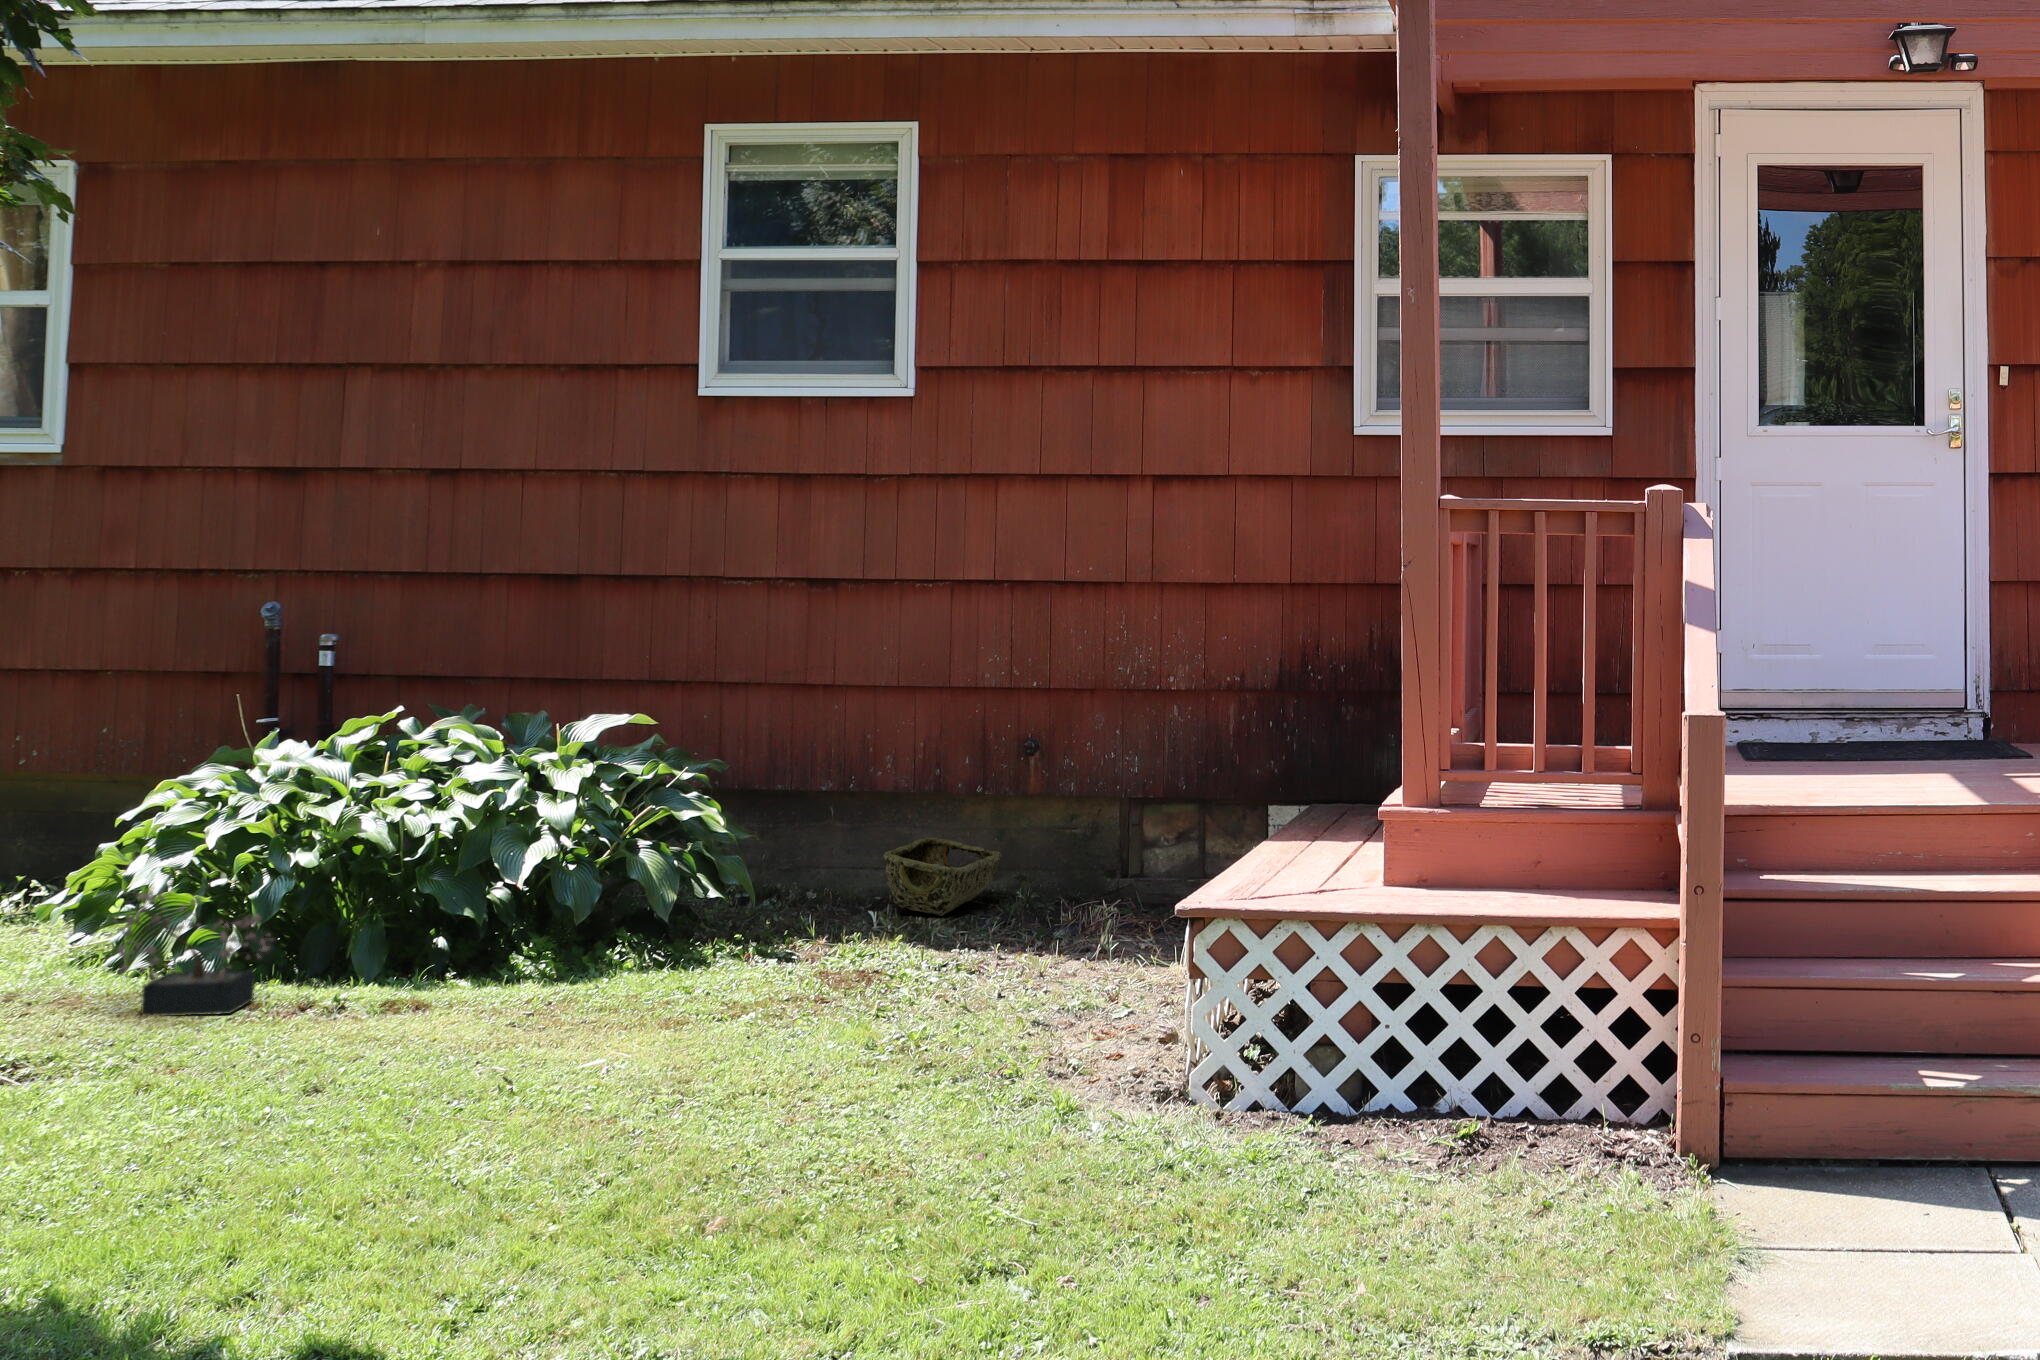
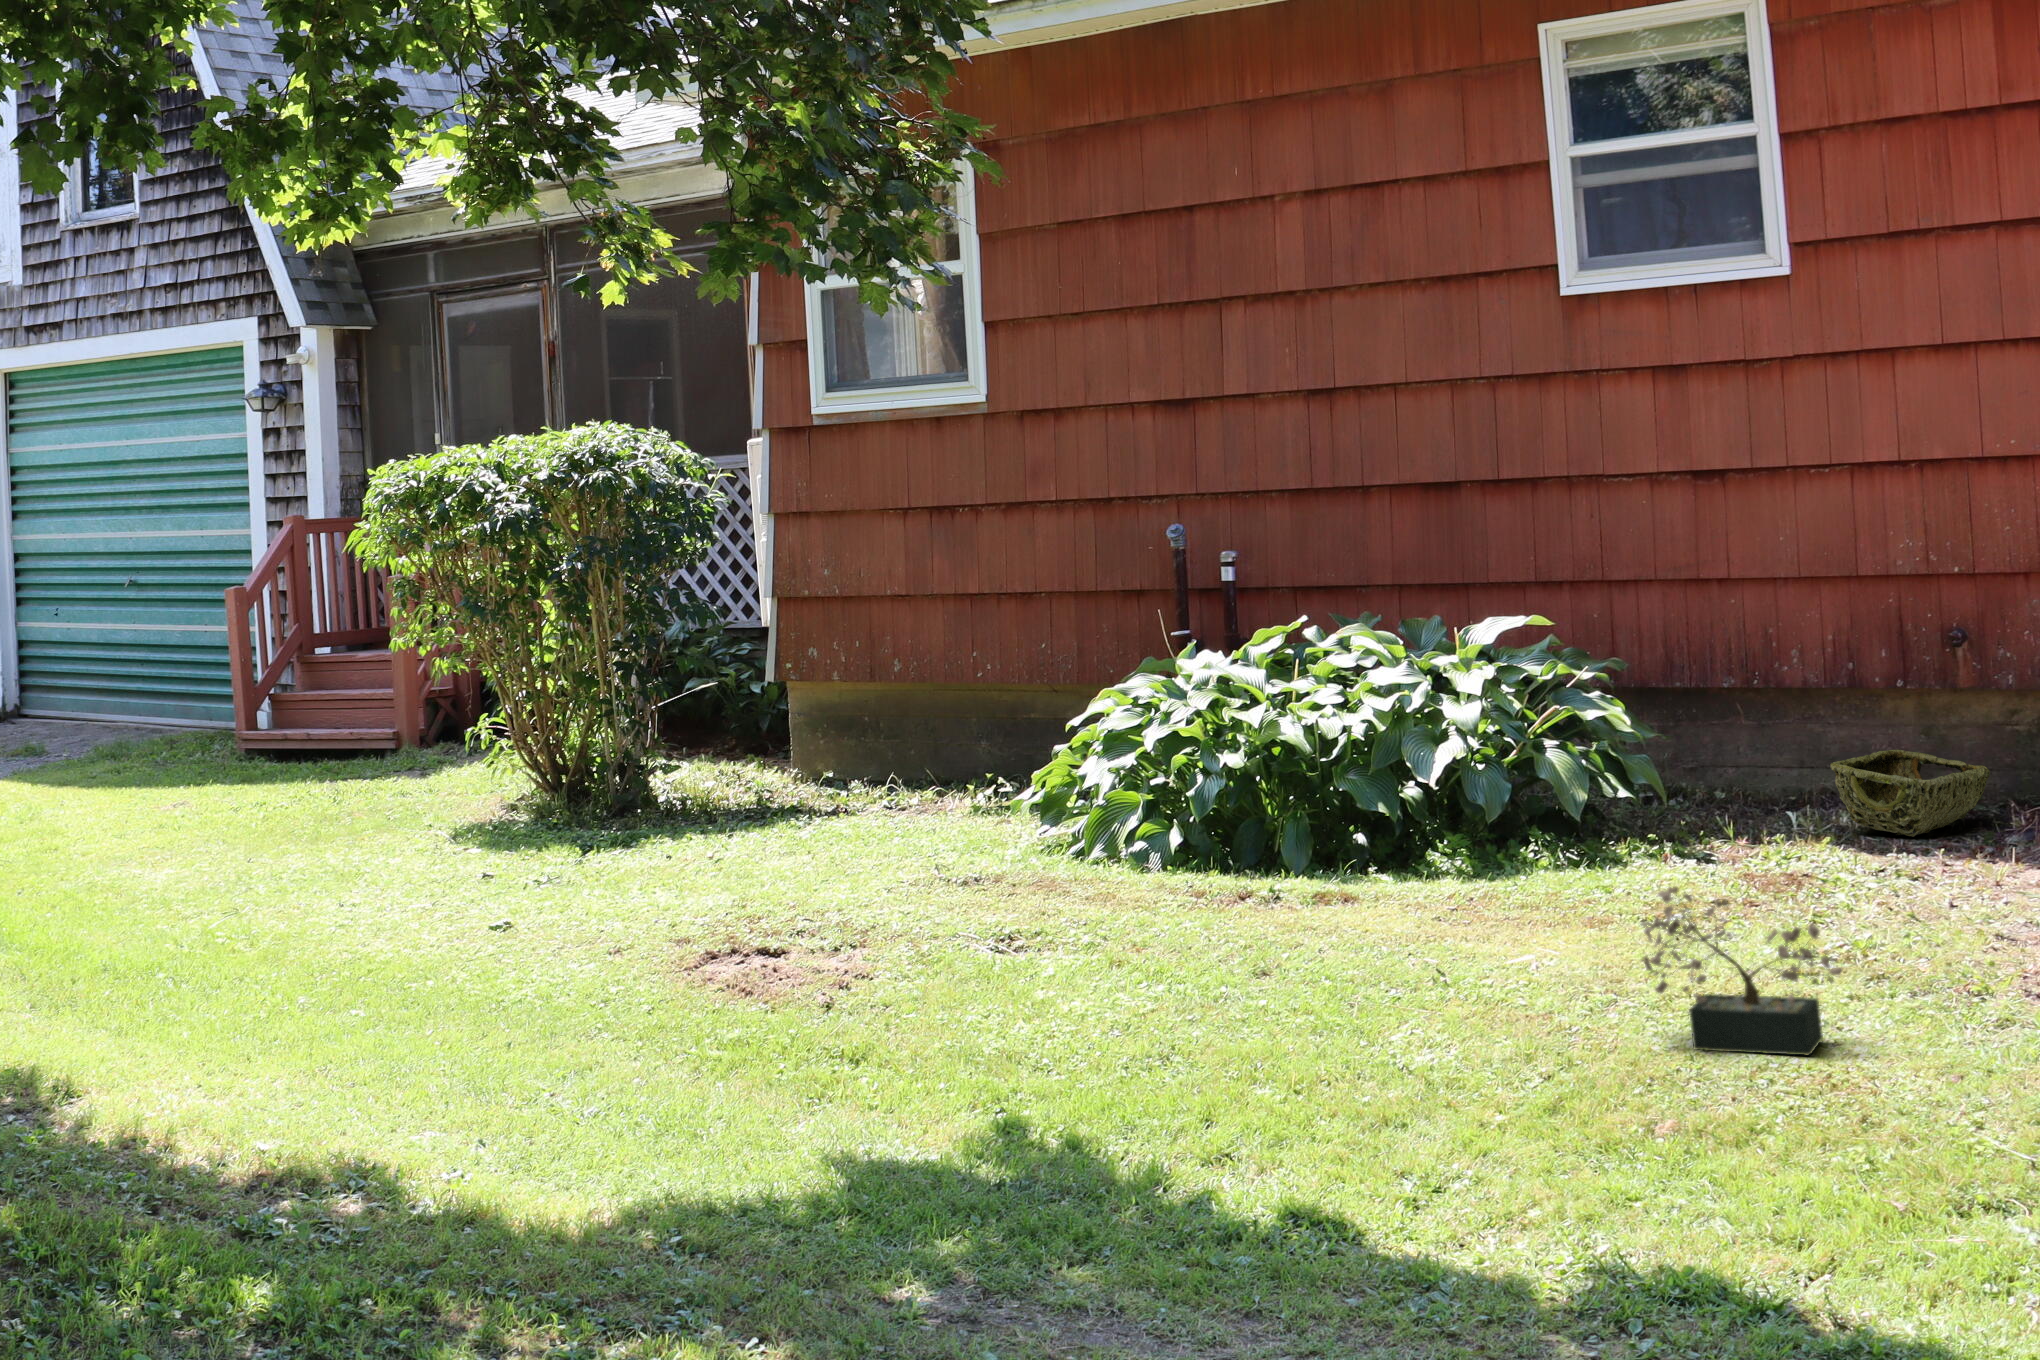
decorative plant: present [113,890,273,1016] -> present [1641,887,1842,1055]

